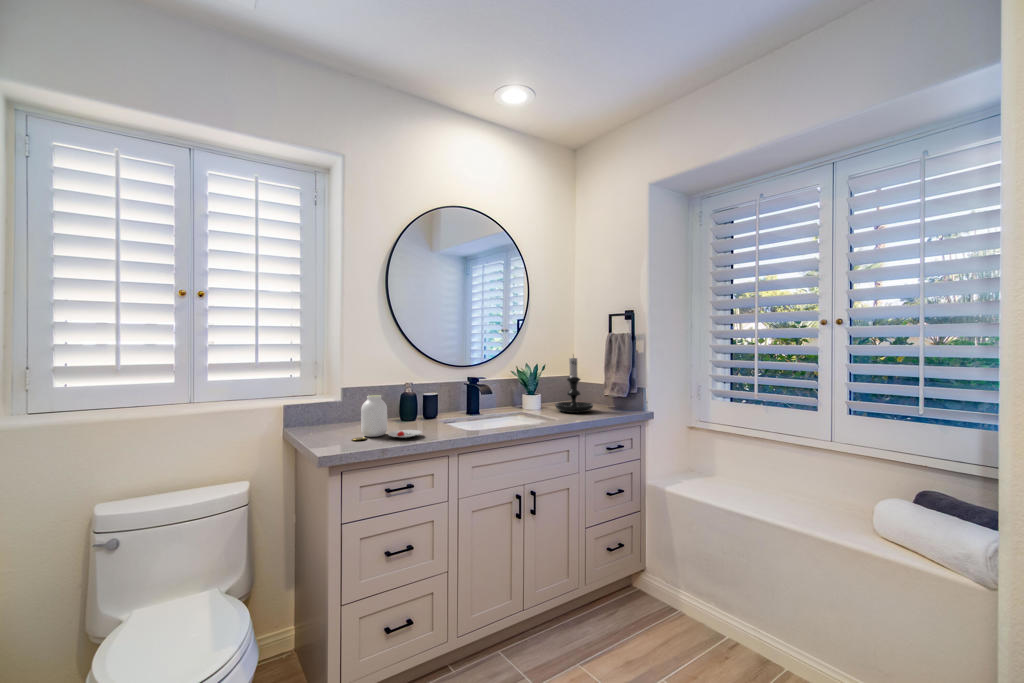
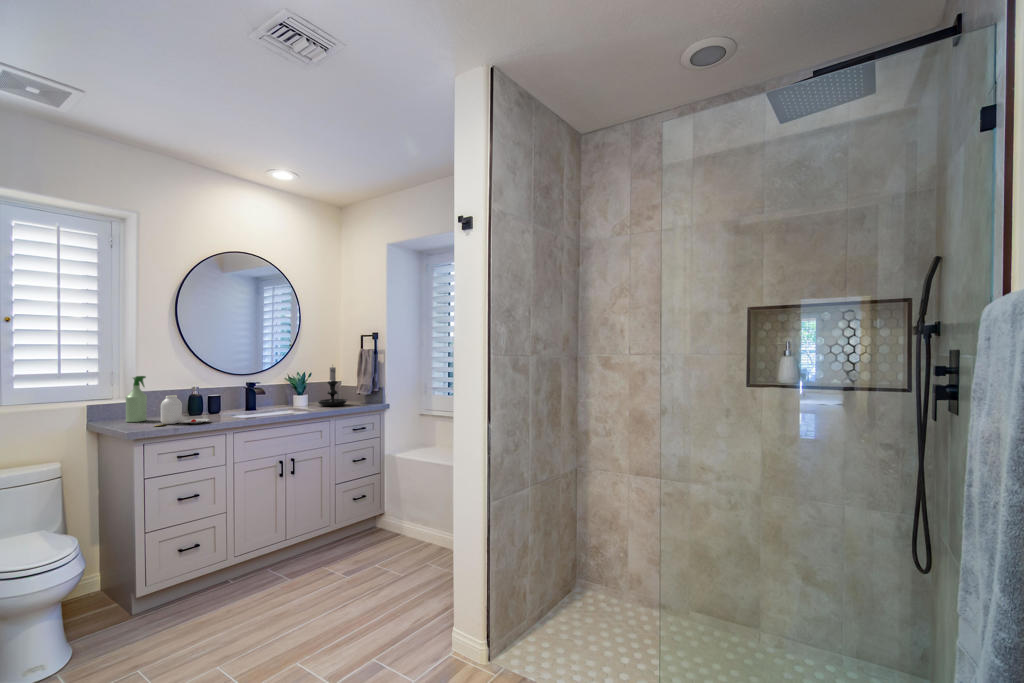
spray bottle: none [325,367,351,429] -> present [125,376,147,422]

